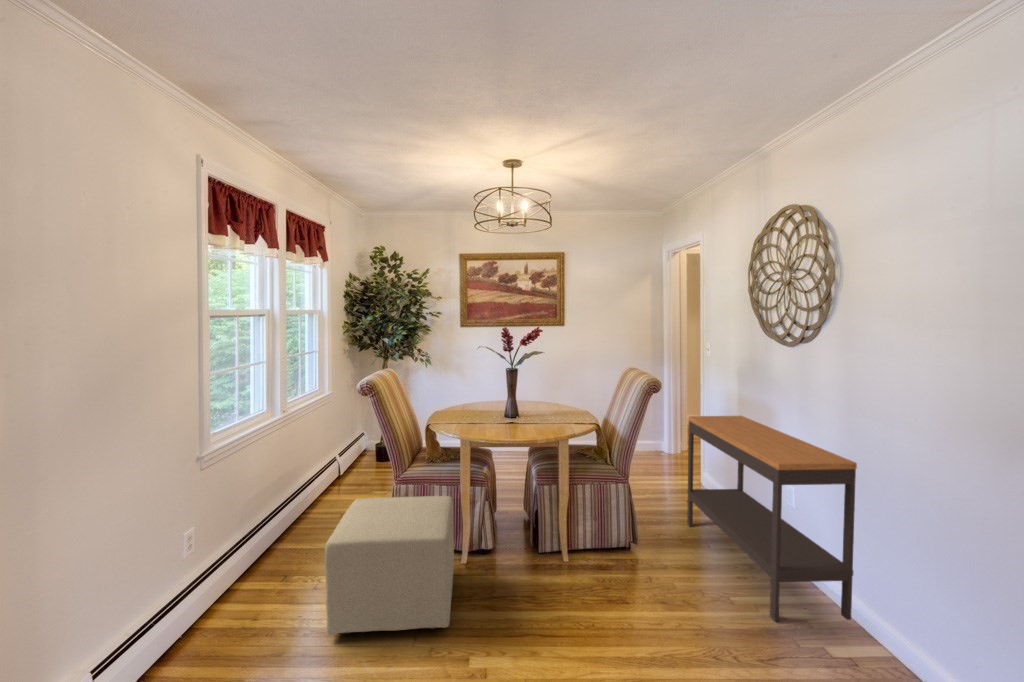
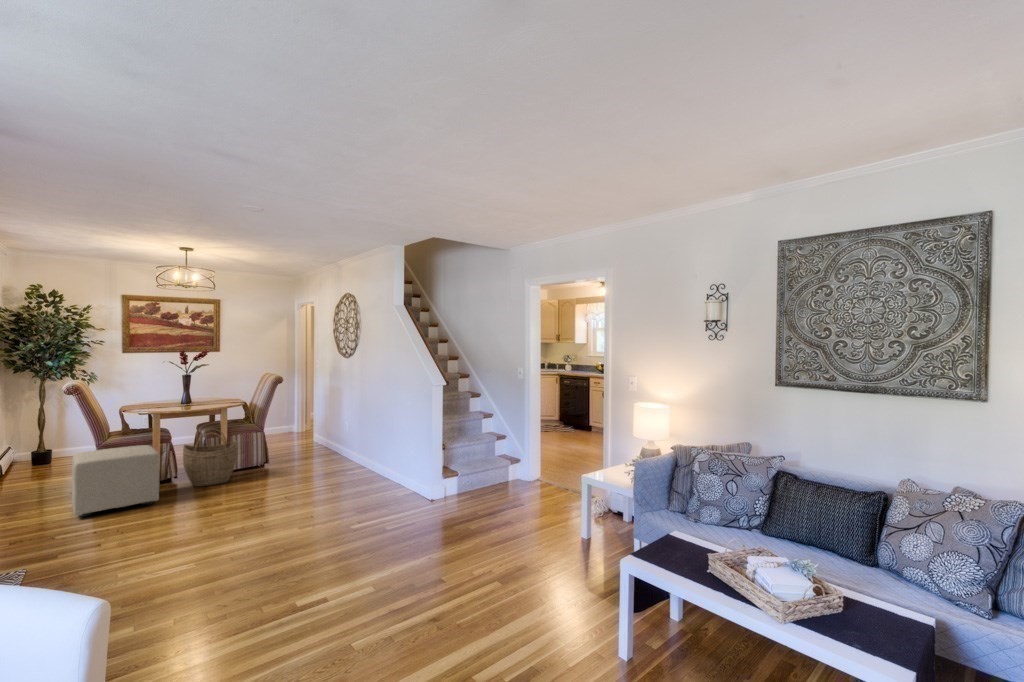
console table: present [687,416,857,621] -> none [301,395,364,472]
woven basket: none [498,474,583,587] -> present [183,429,238,487]

